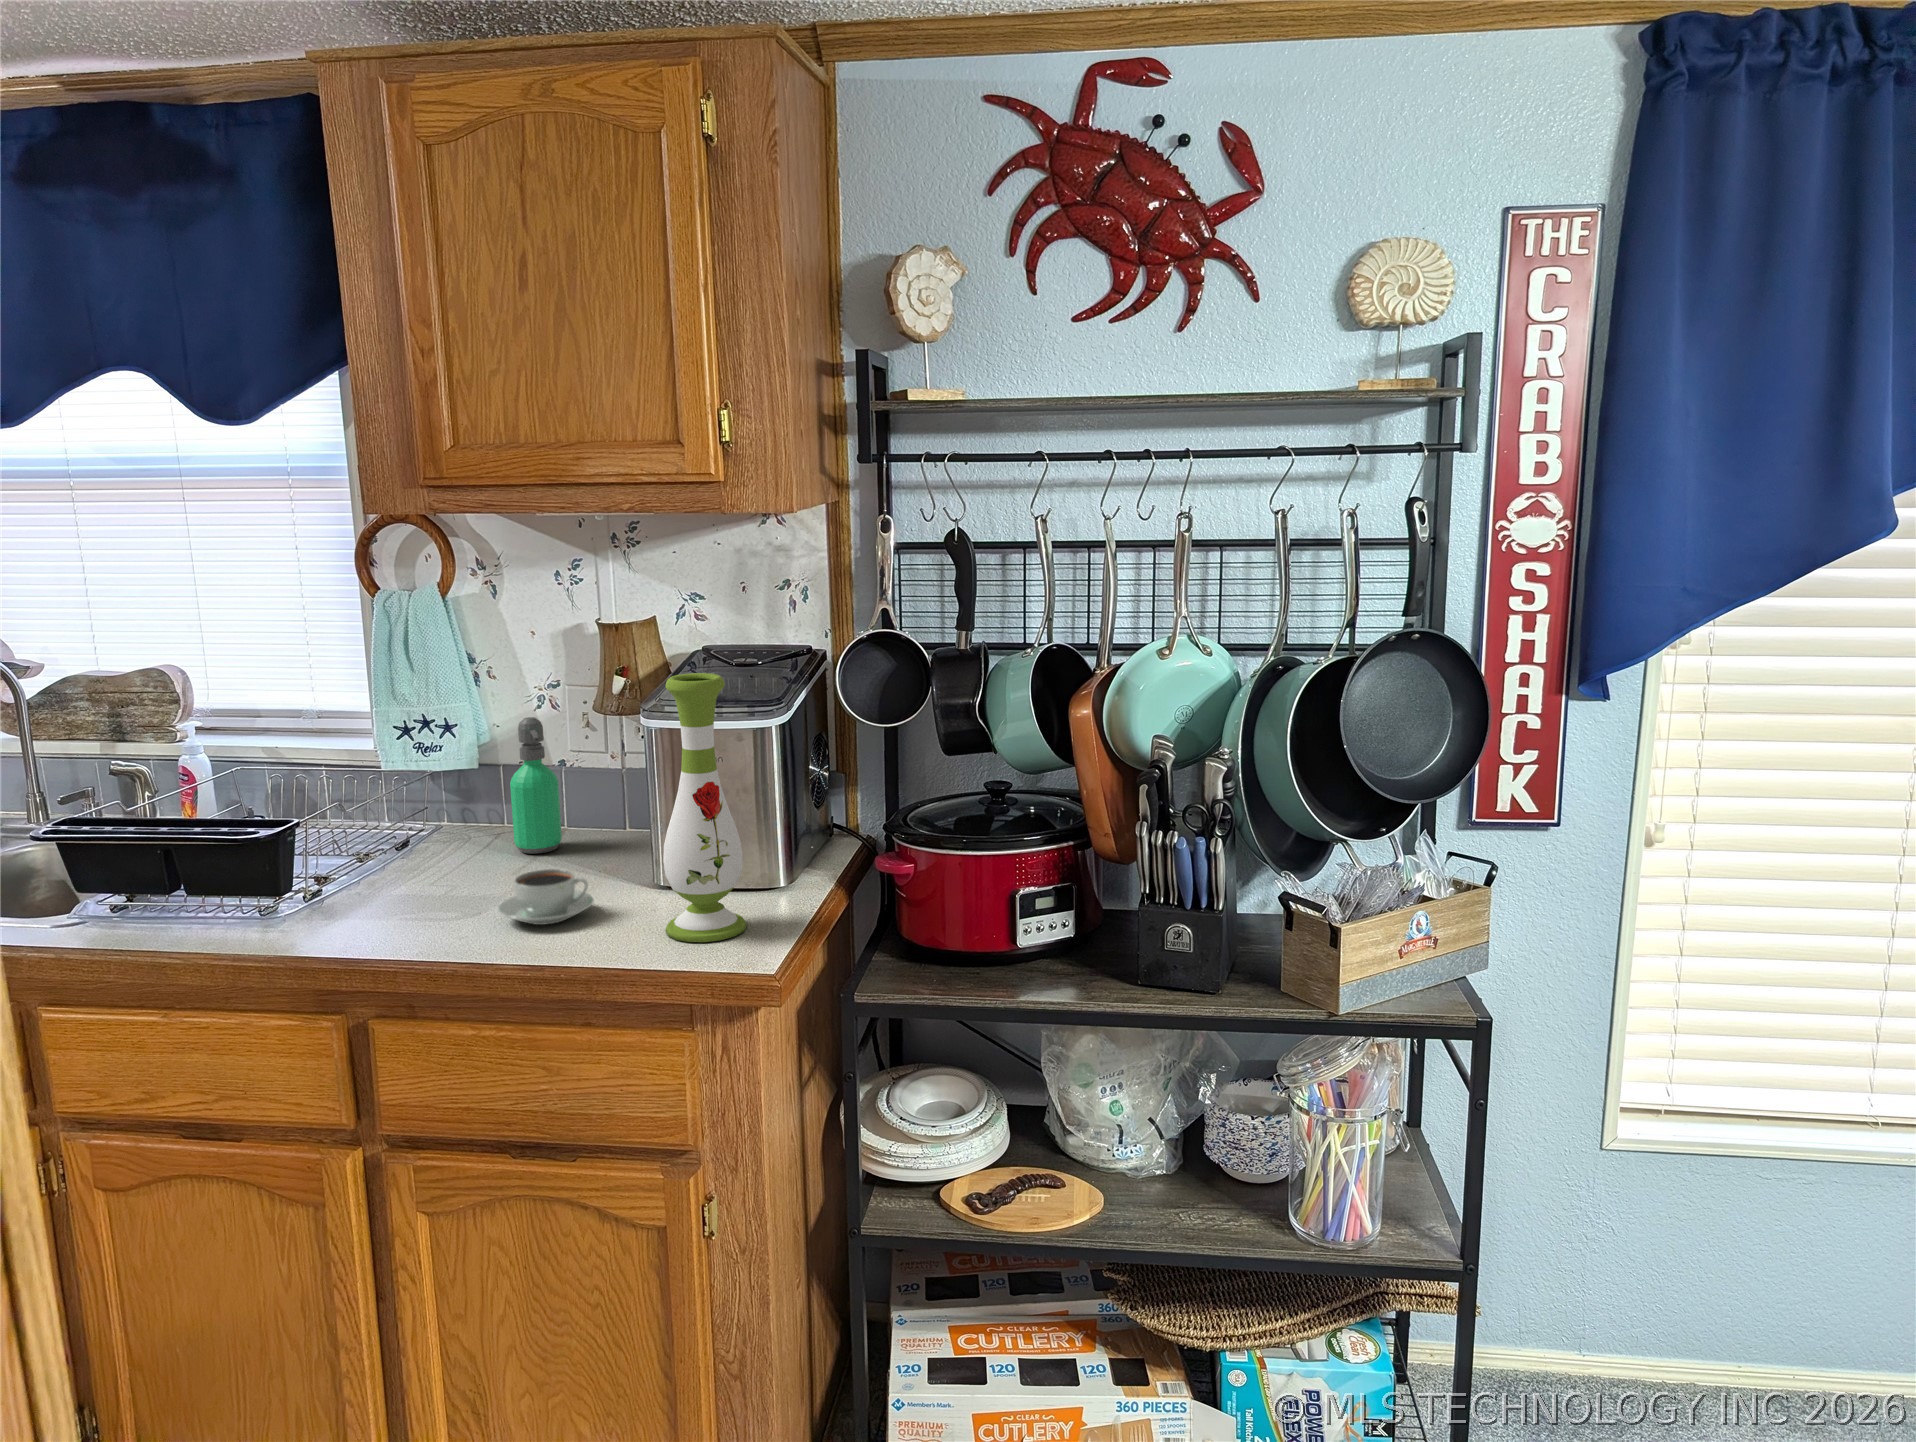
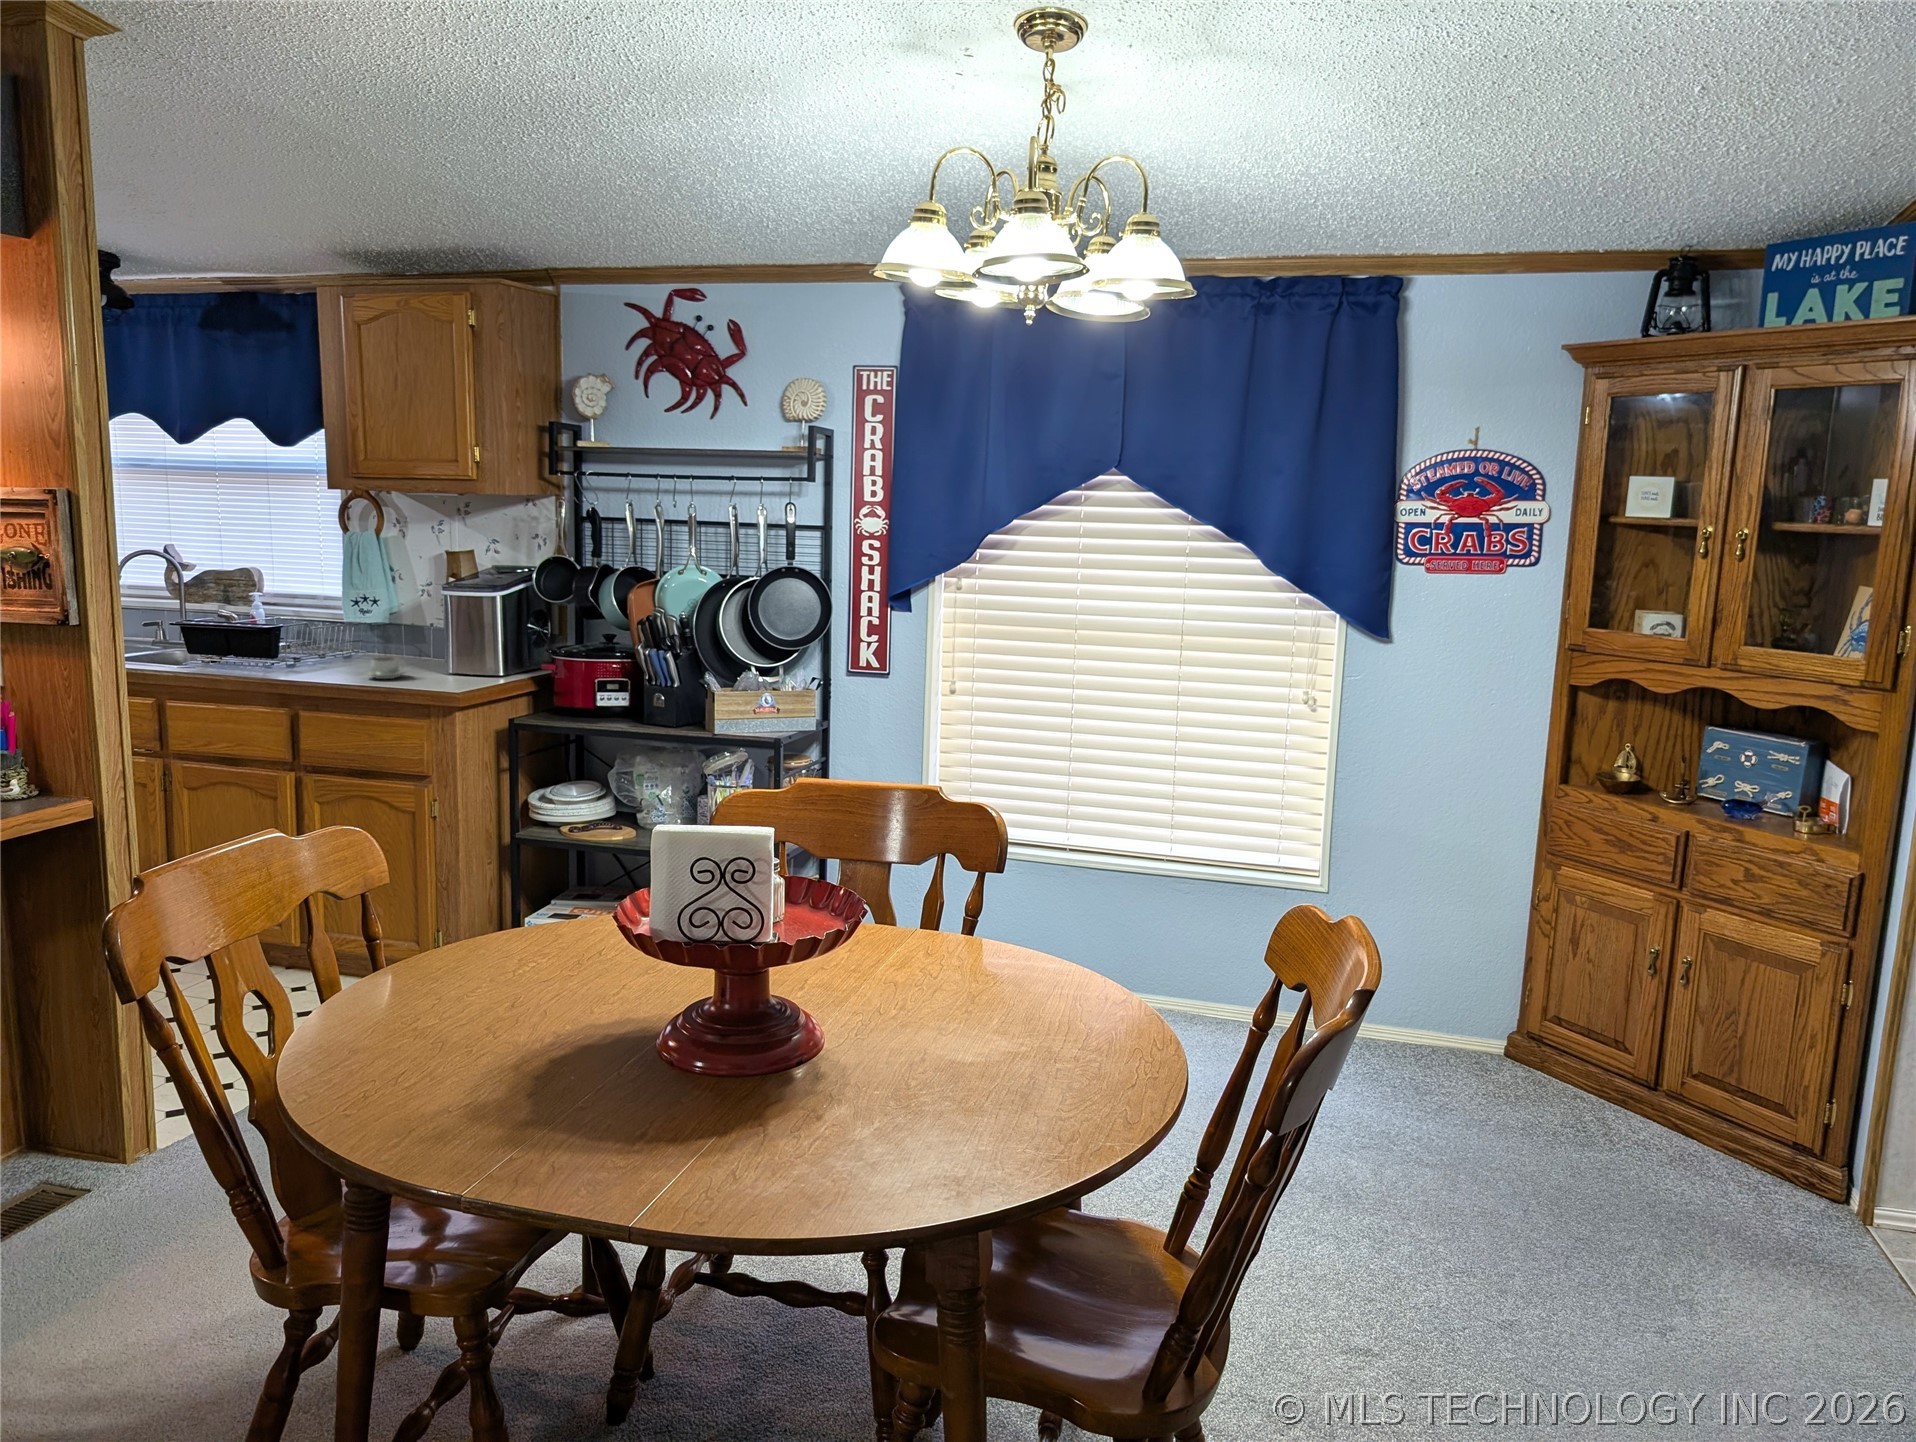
vase: present [663,673,747,942] -> none [430,566,469,686]
soap dispenser: present [510,717,562,854] -> none [396,595,422,662]

